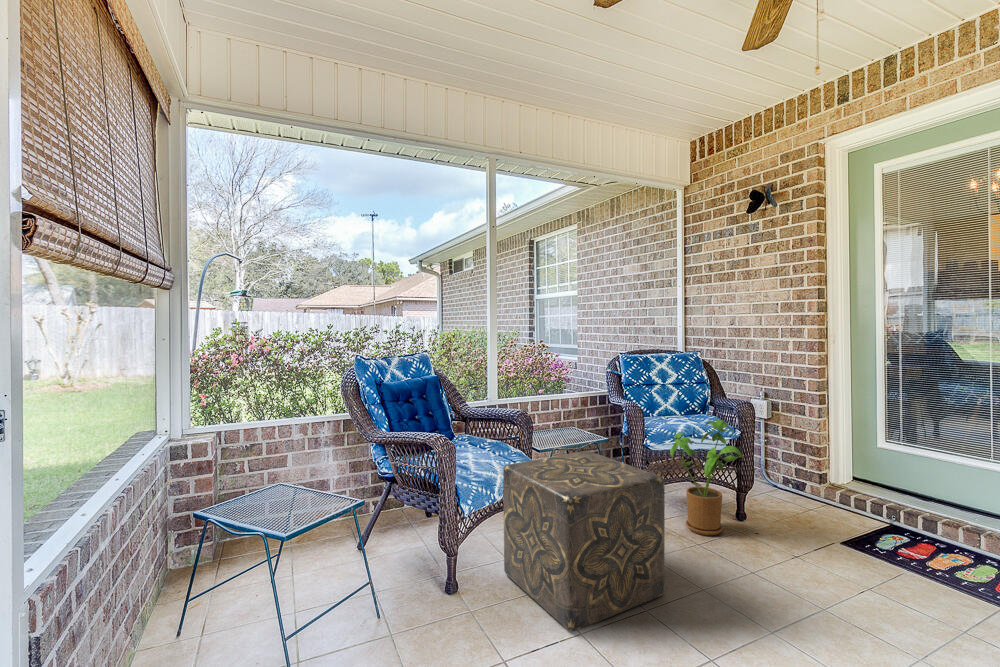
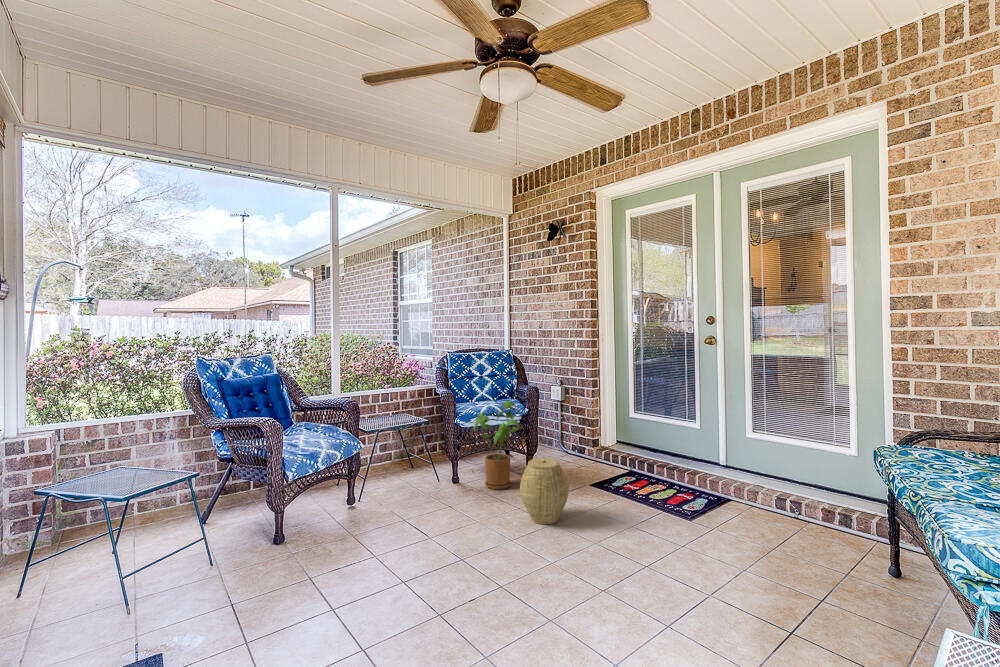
ottoman: present [503,451,665,631] -> none [324,428,446,557]
woven basket: none [764,507,845,605] -> present [520,458,569,524]

